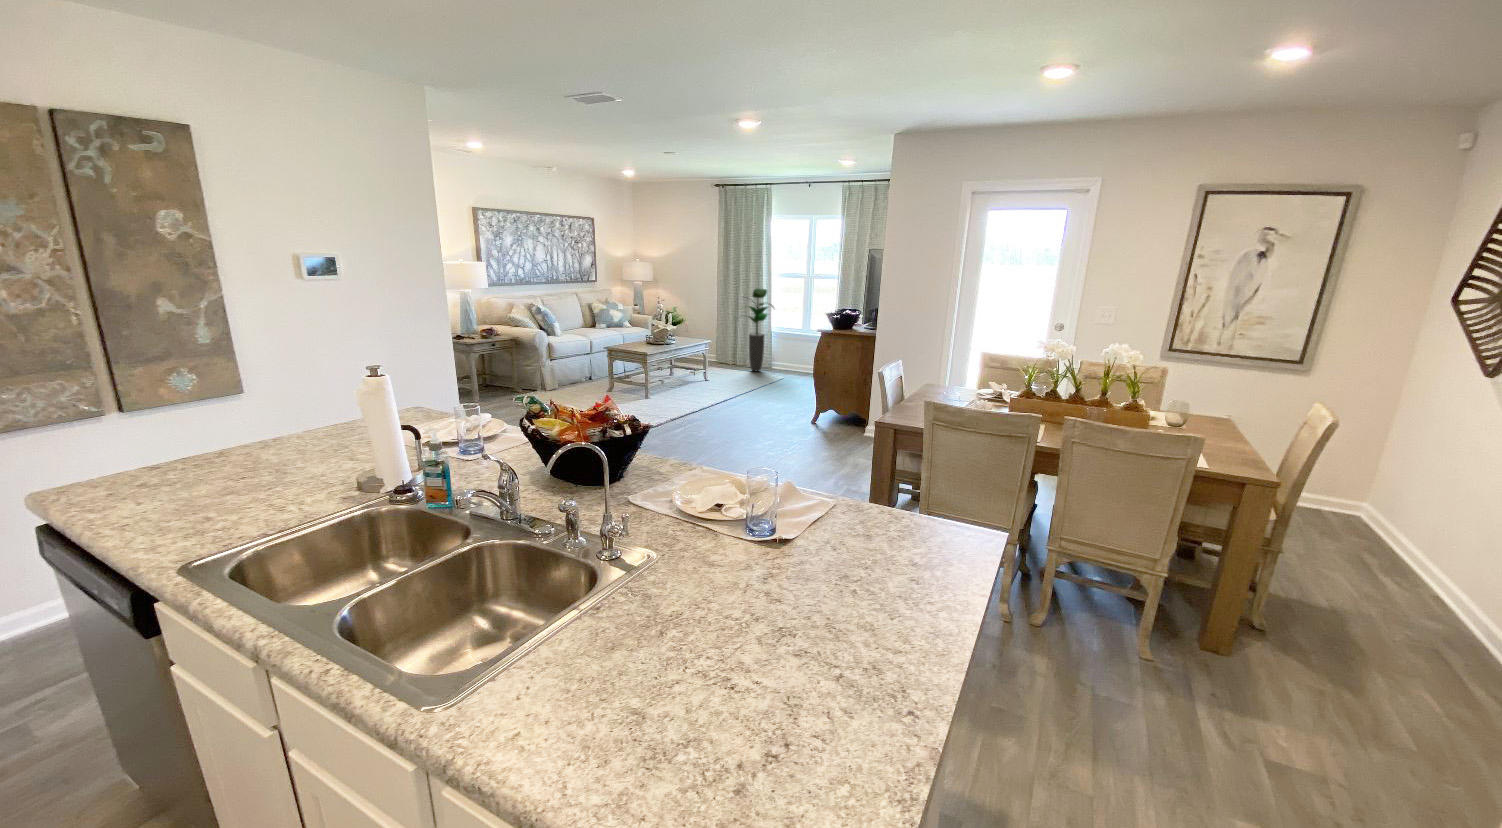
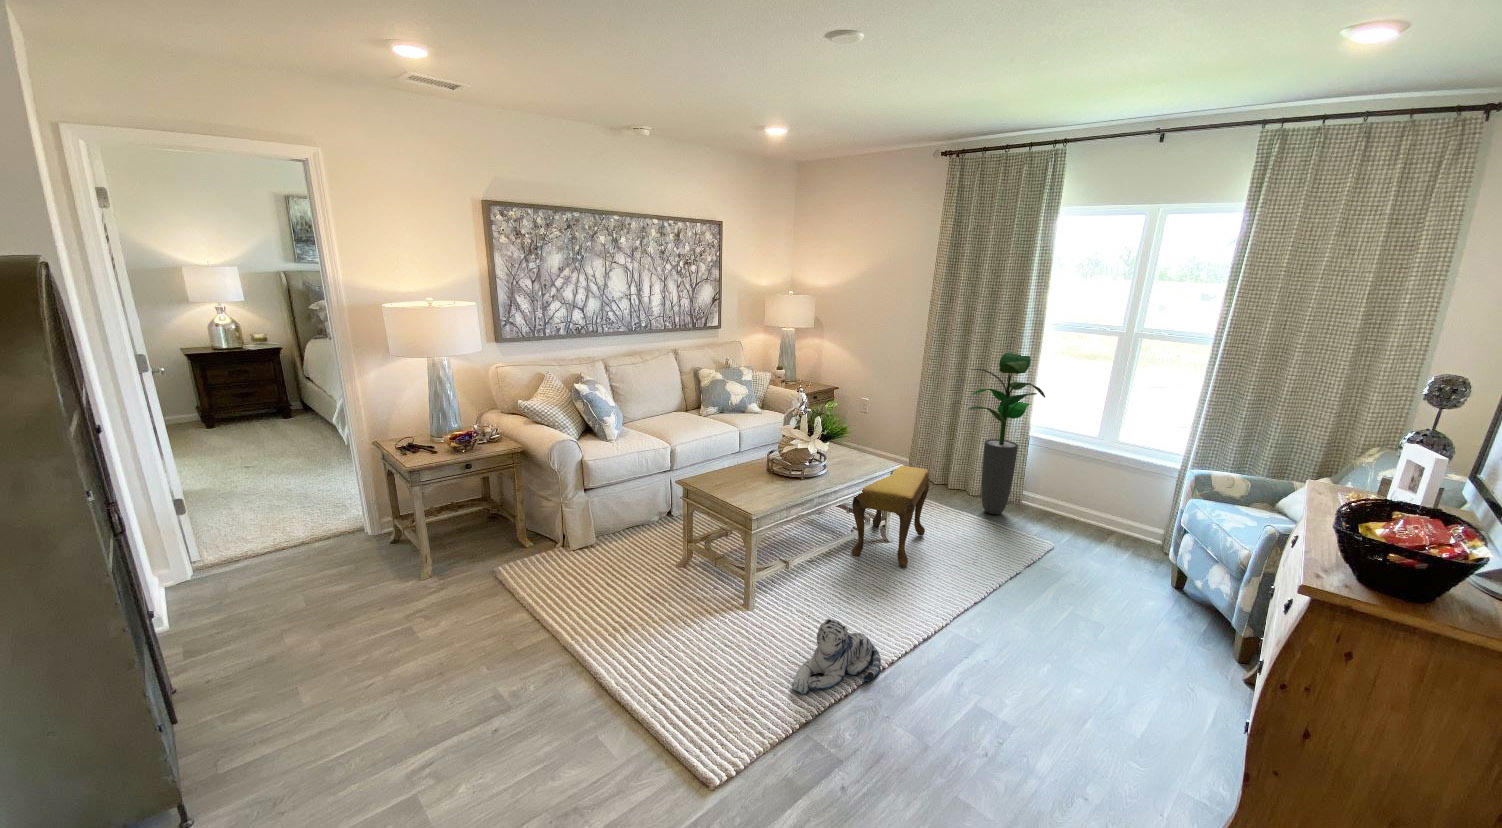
footstool: none [686,344,722,387] -> present [851,466,929,568]
plush toy: none [671,385,705,413] -> present [792,619,881,694]

